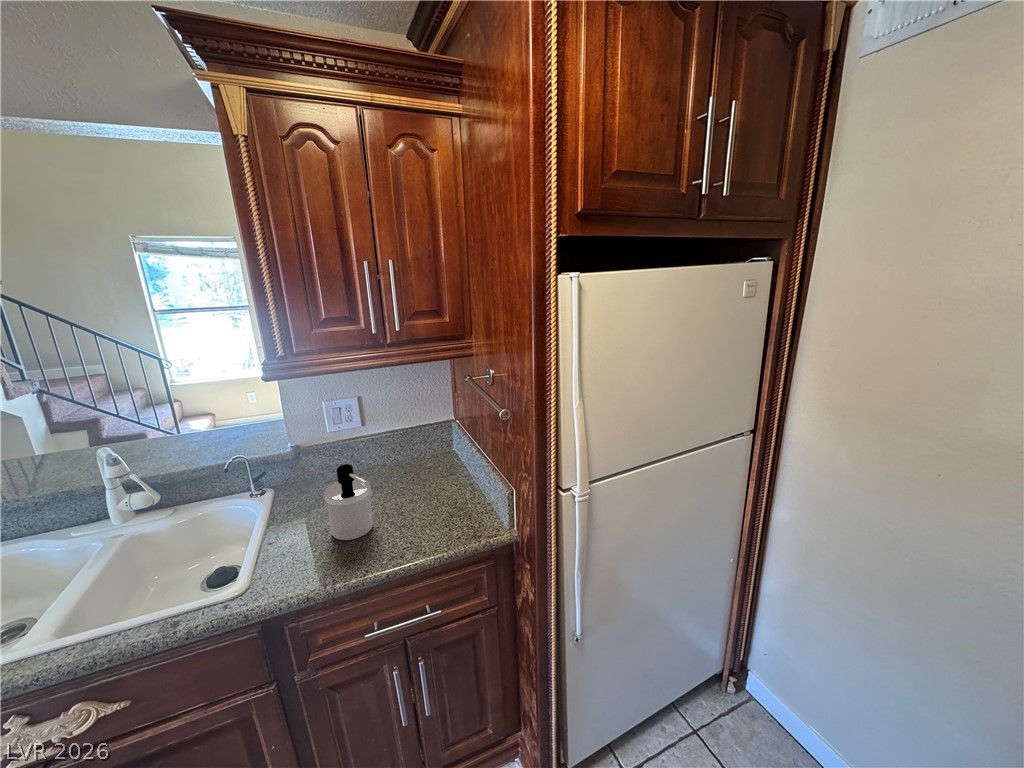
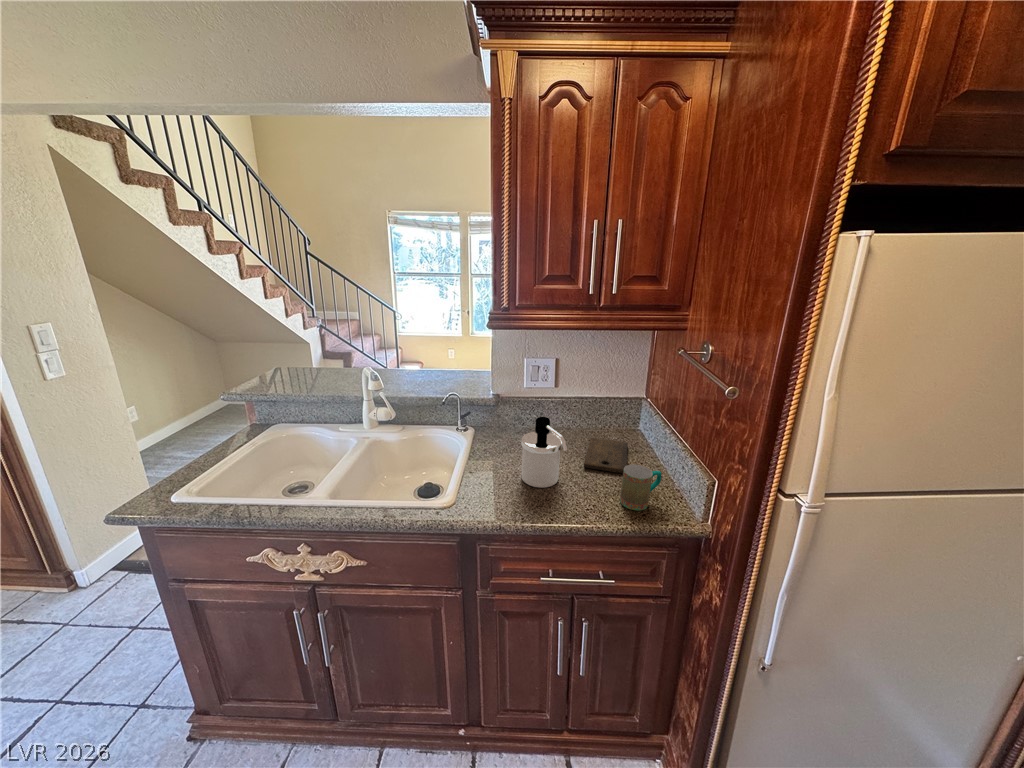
cutting board: none [399,468,443,504] -> present [584,438,627,473]
mug: none [434,491,471,536] -> present [620,464,662,510]

